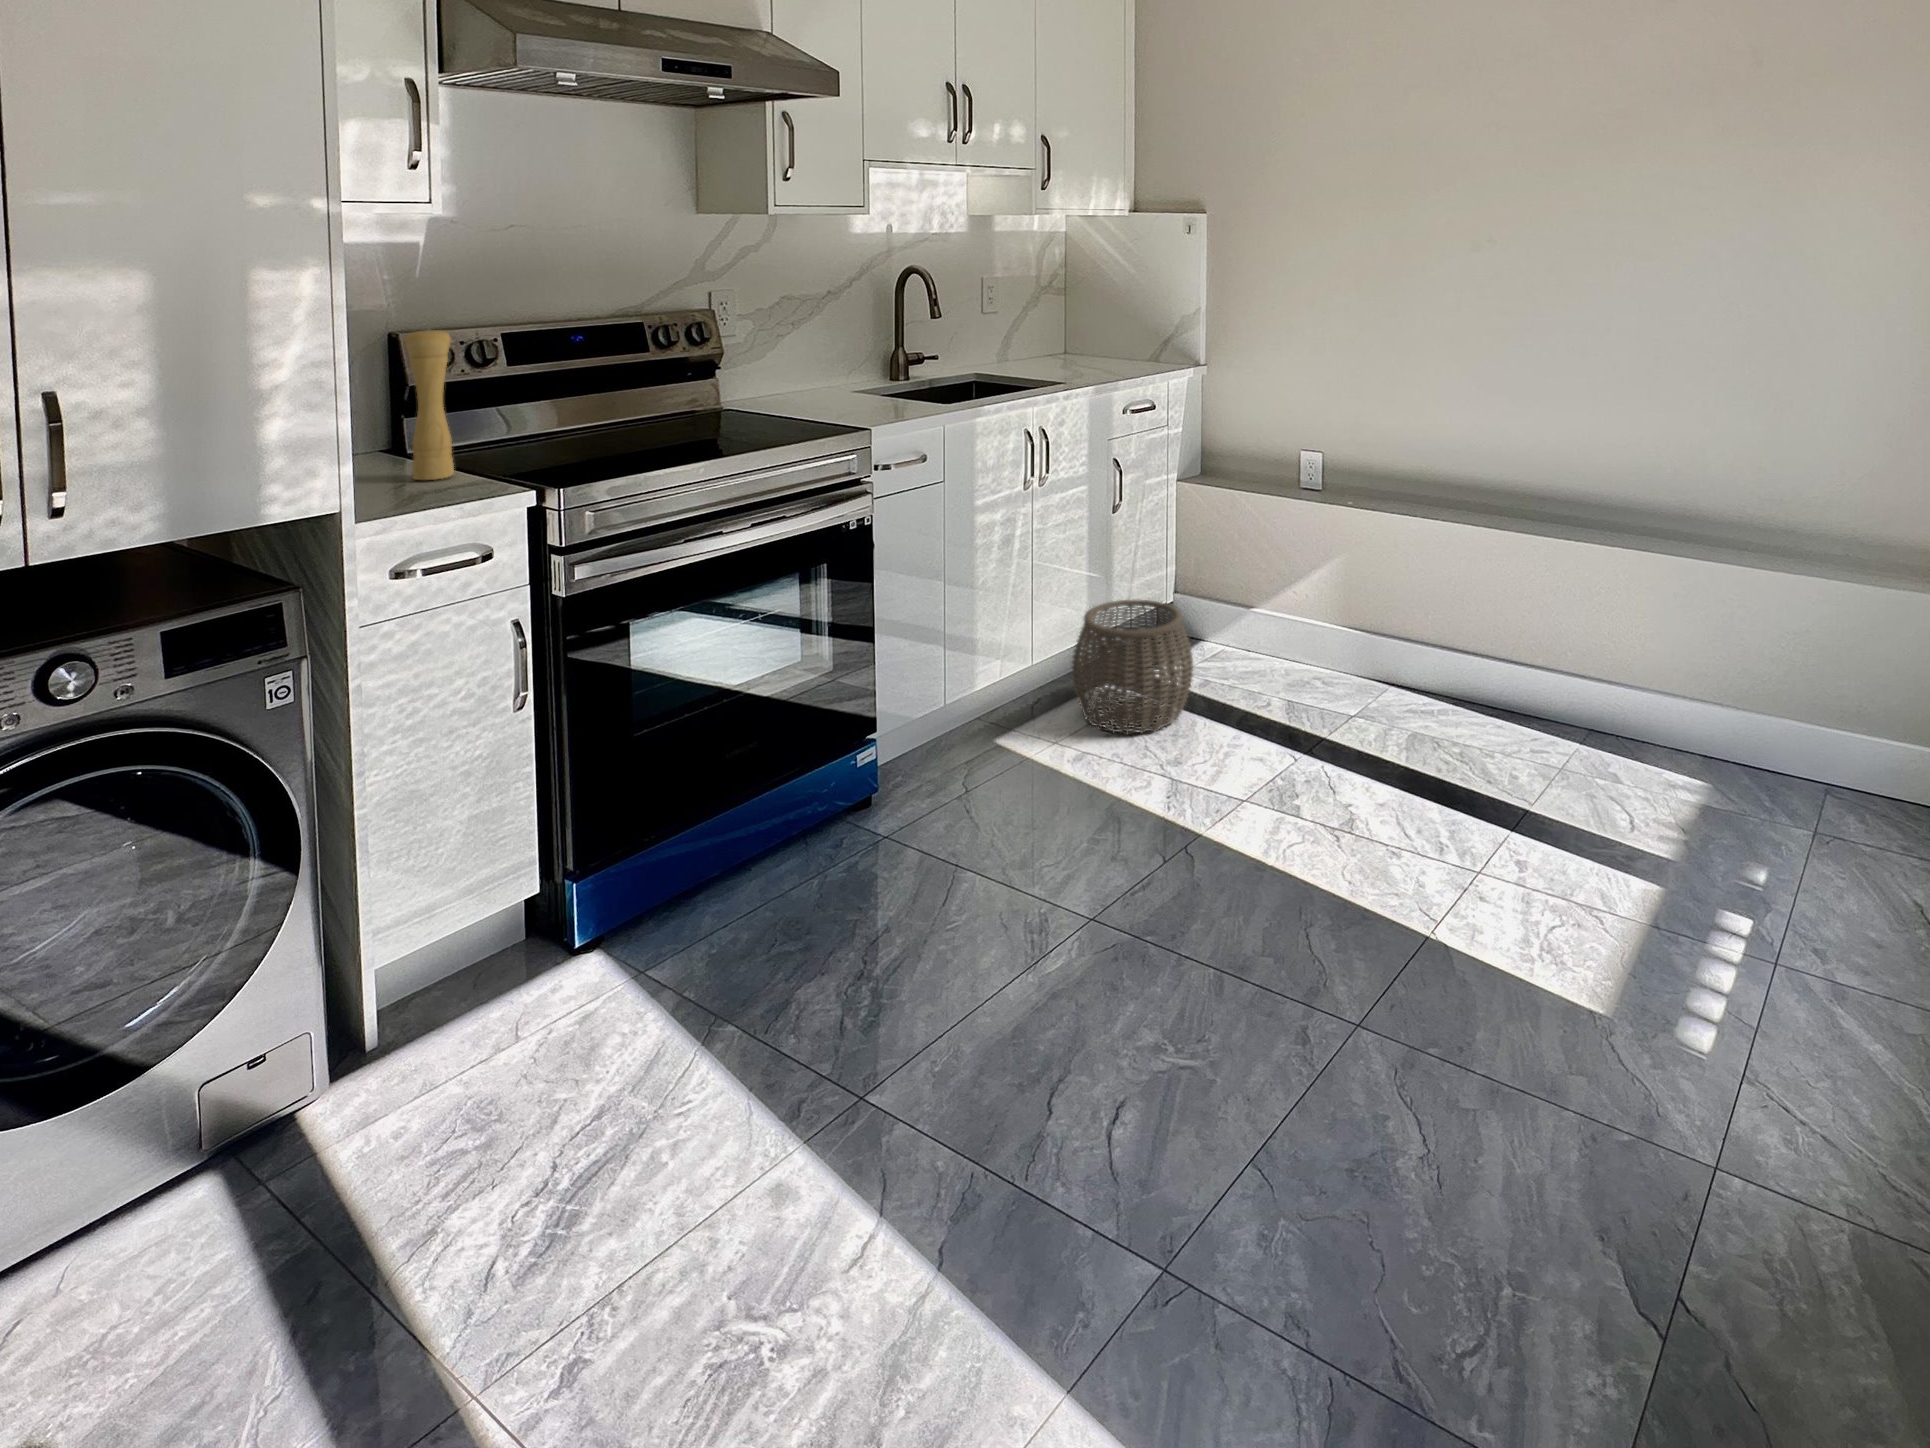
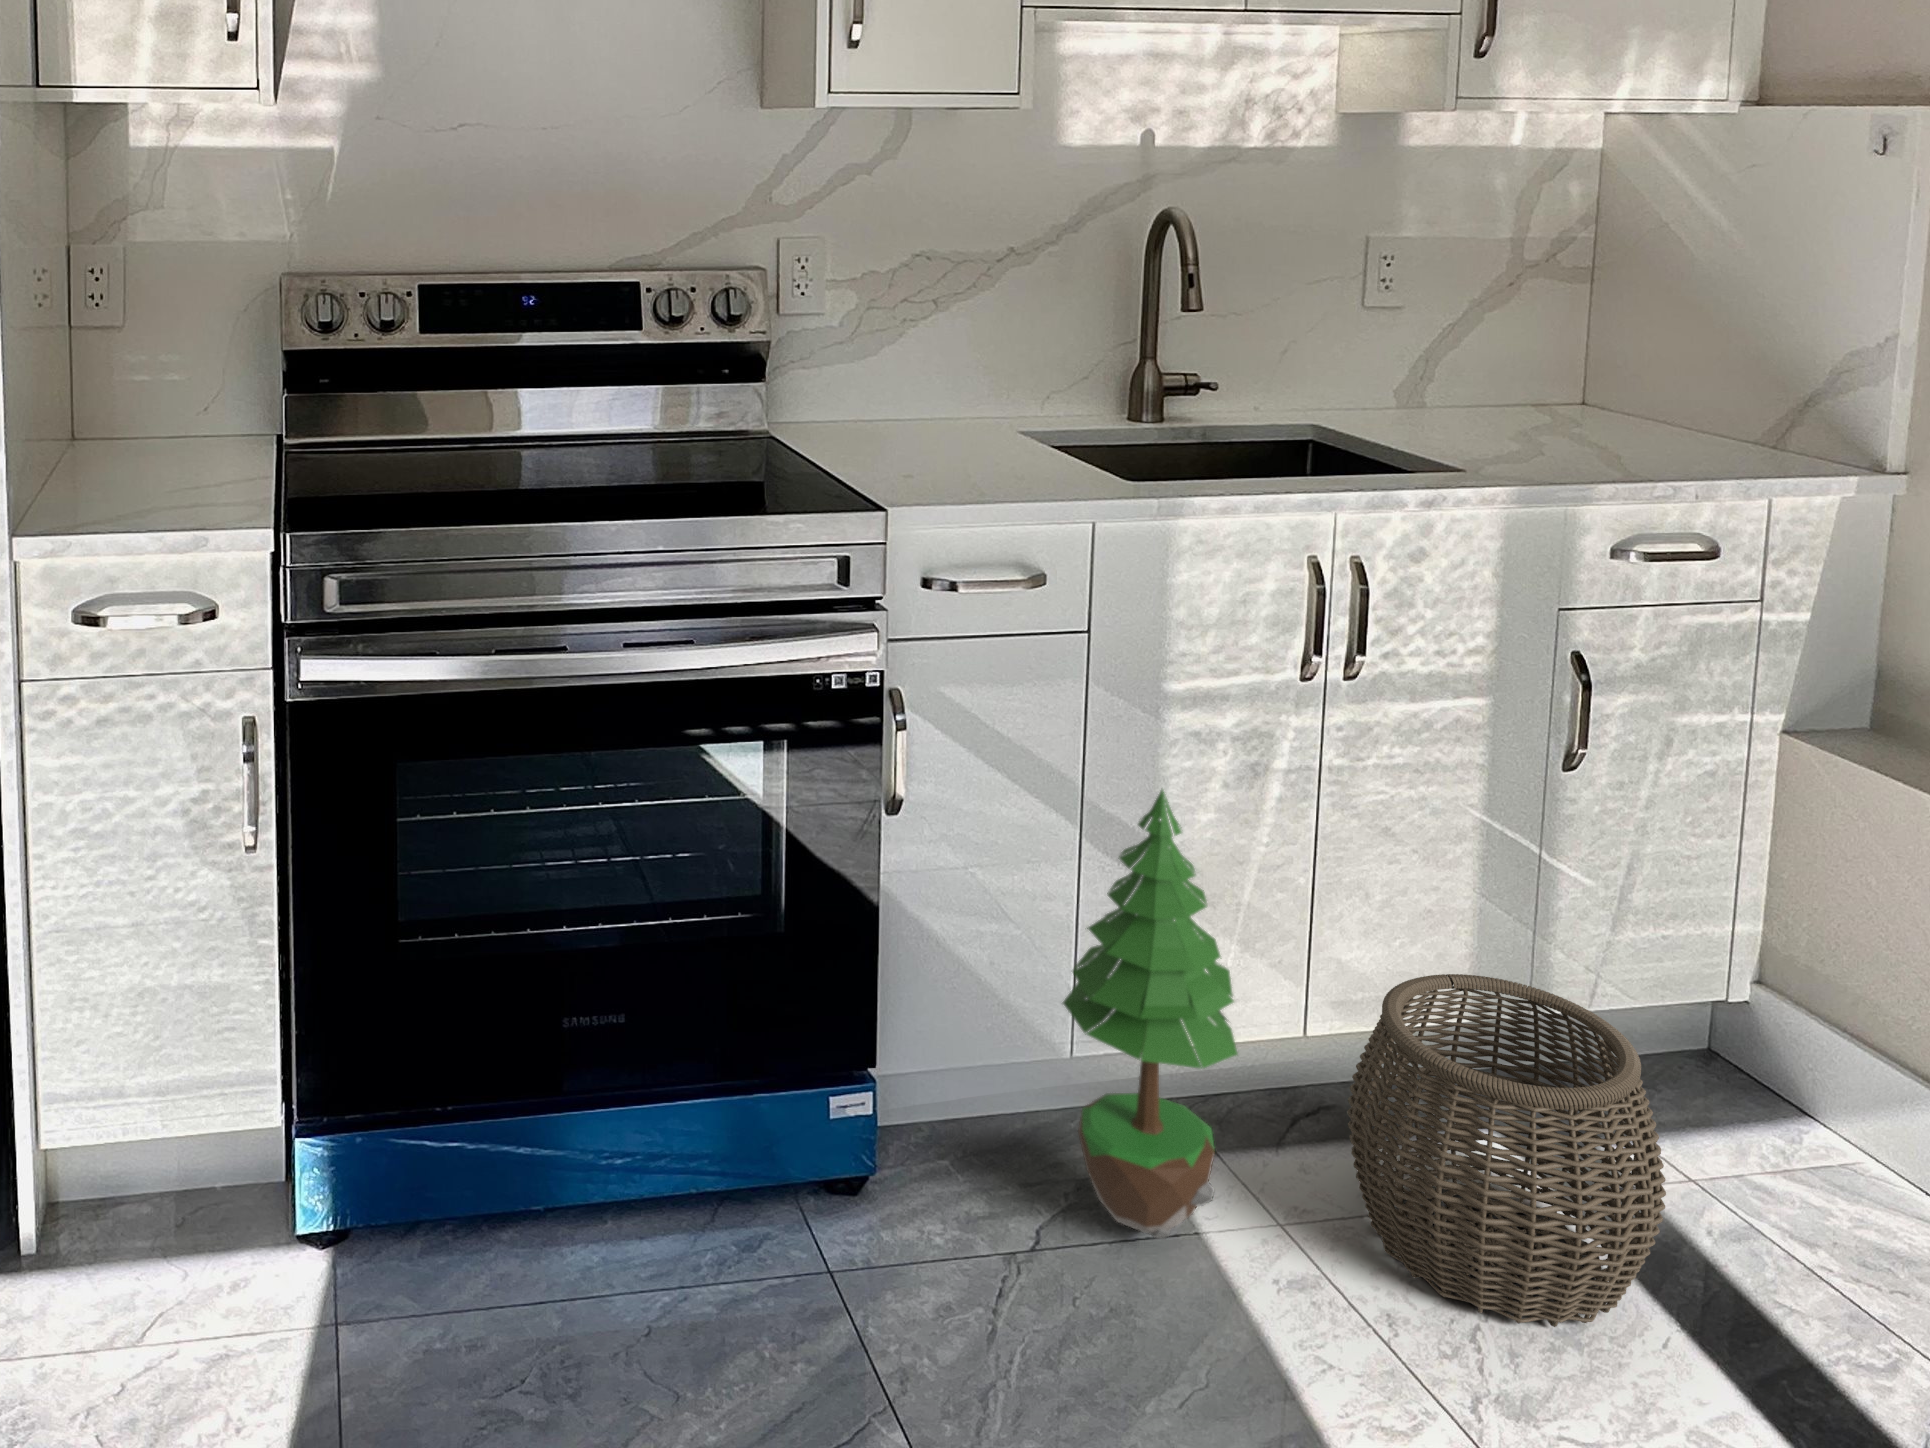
pepper mill: present [405,328,454,480] -> none [204,268,263,486]
potted tree: none [964,541,1047,763] -> present [1063,790,1237,1239]

